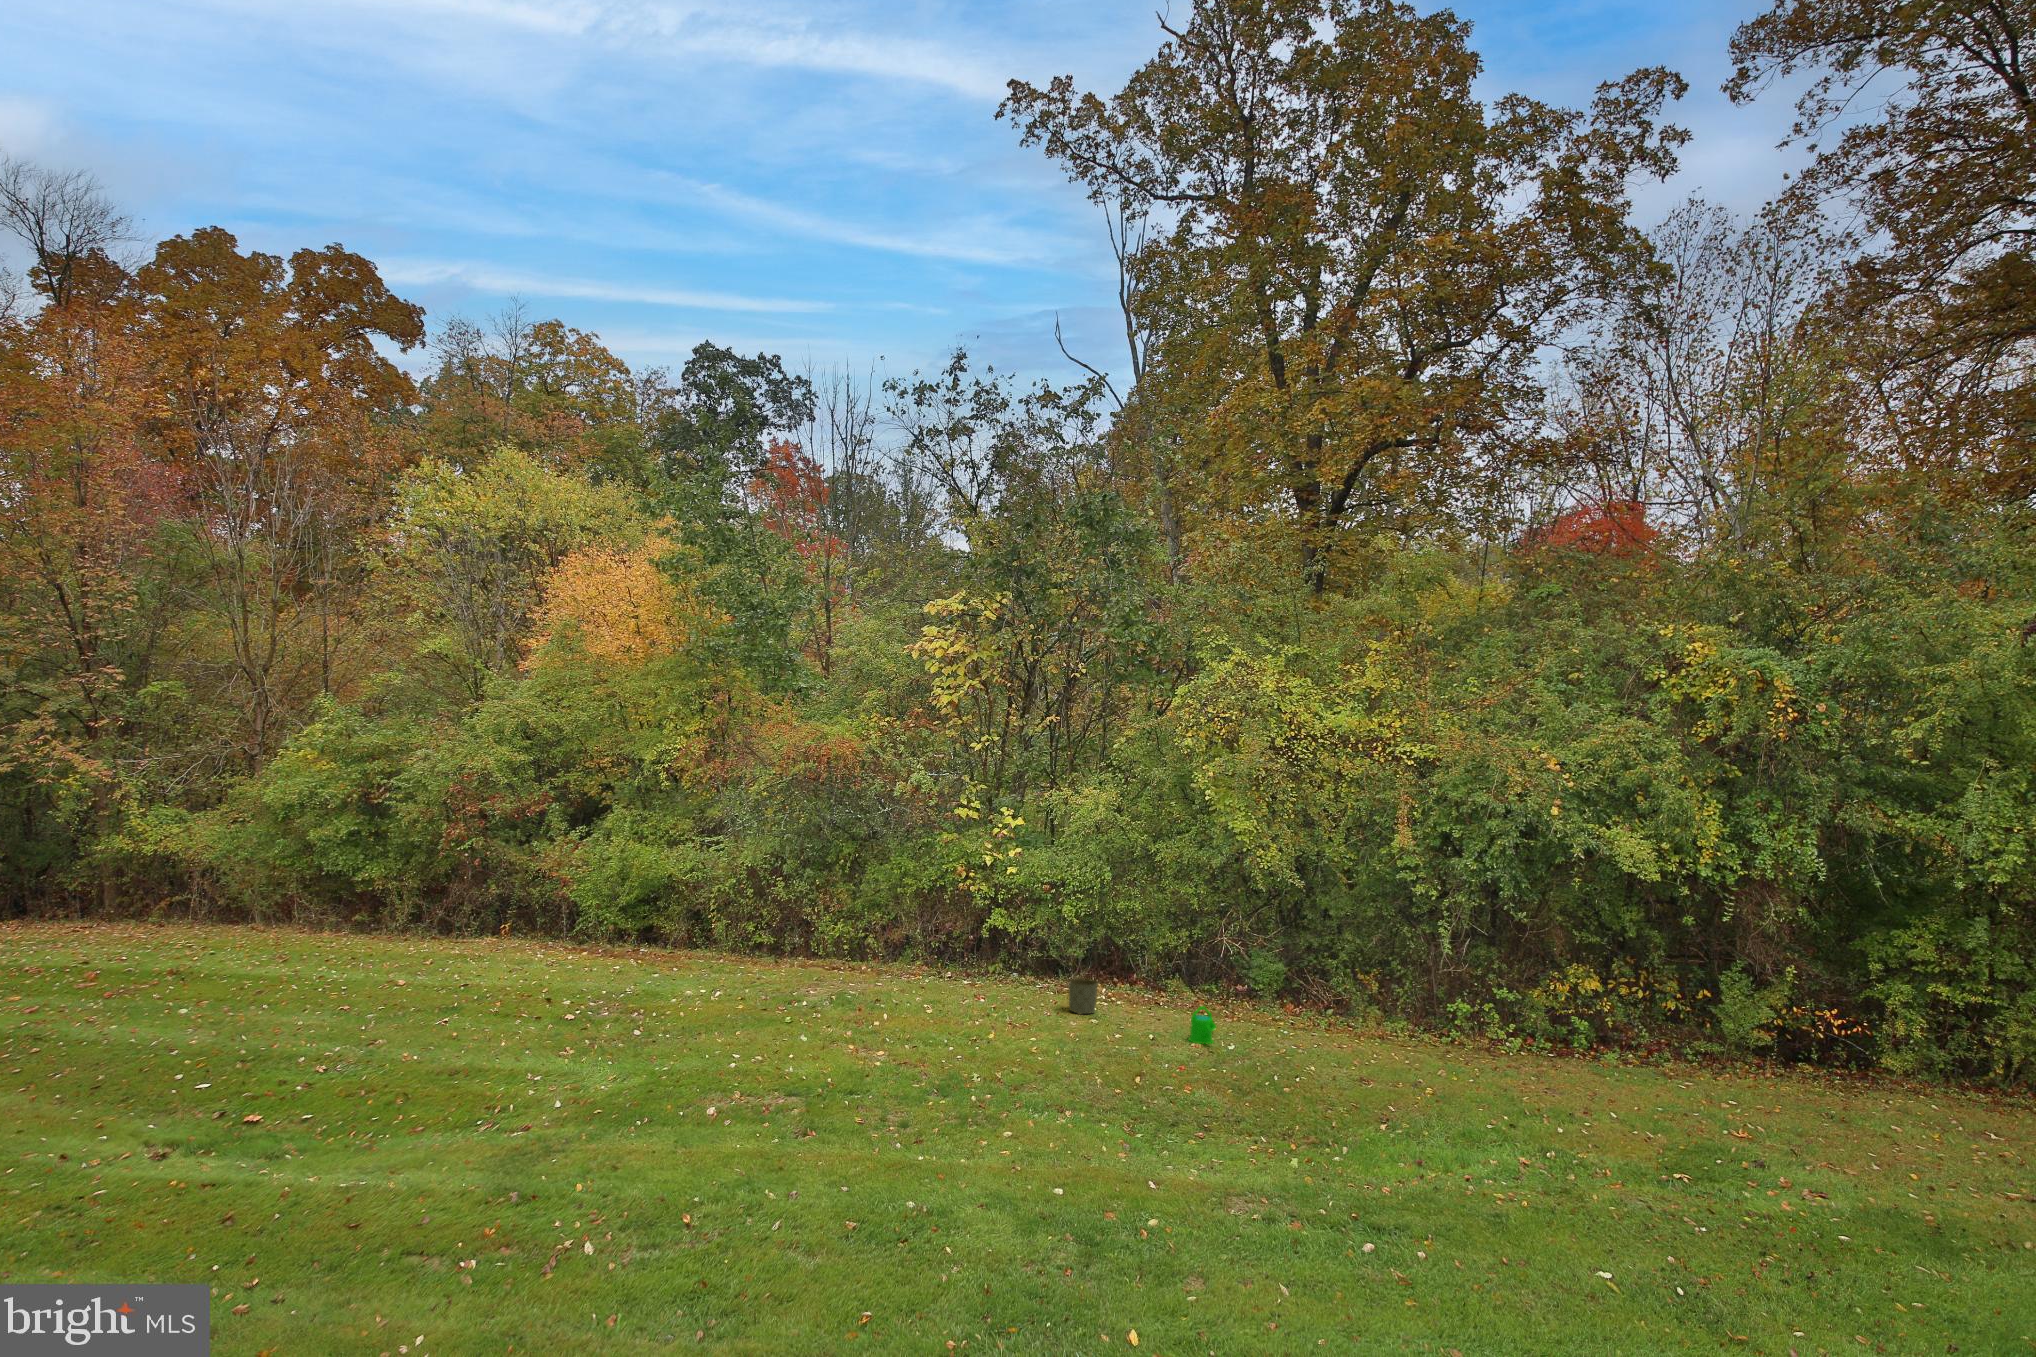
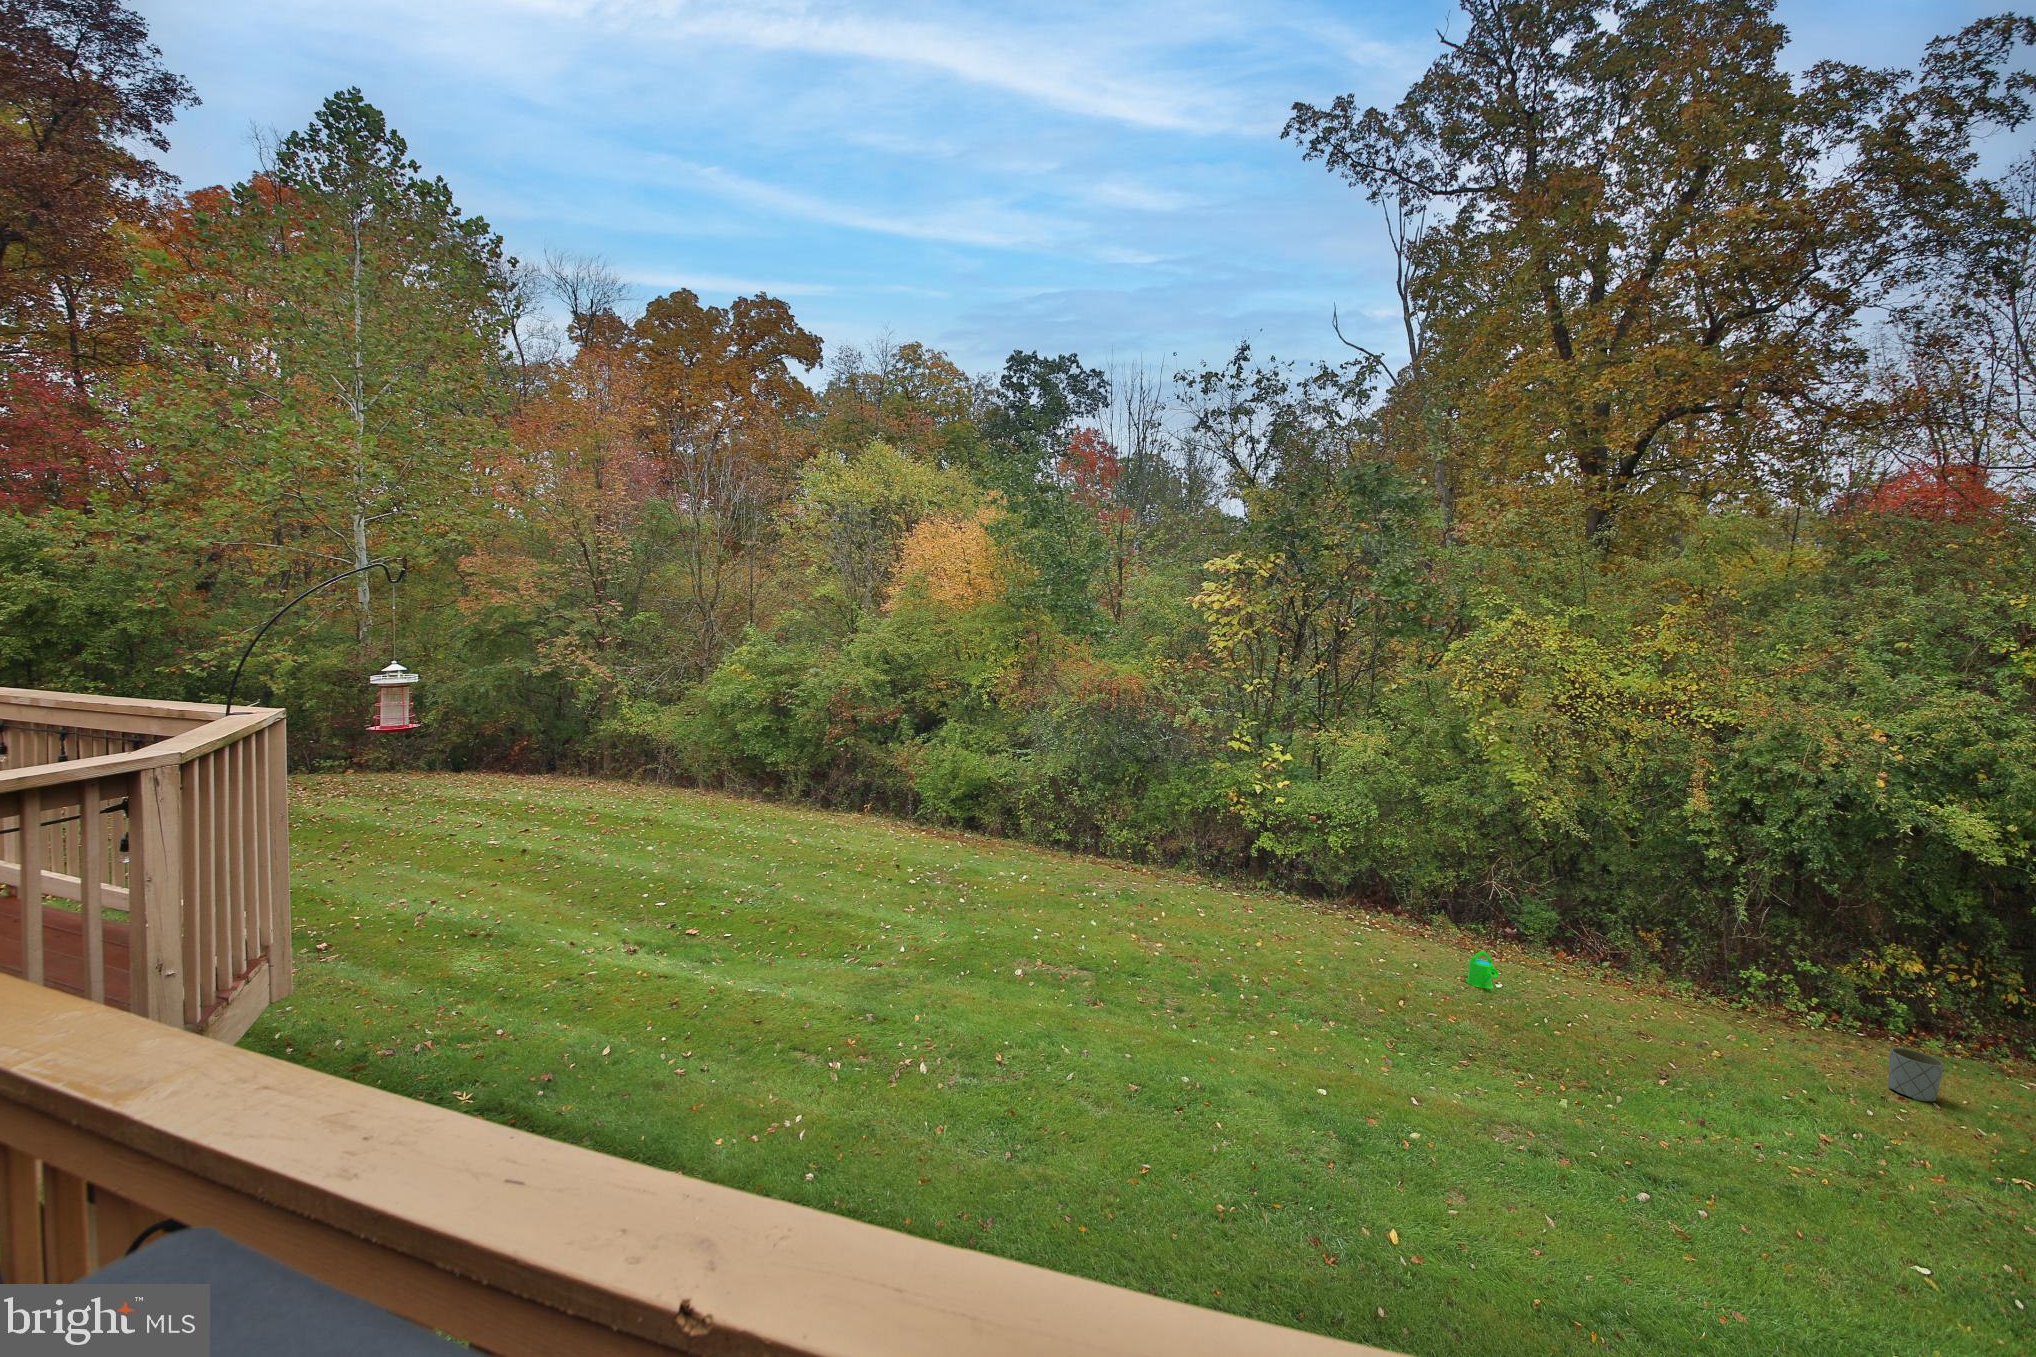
planter: present [1069,978,1098,1015] -> present [1888,1047,1944,1101]

